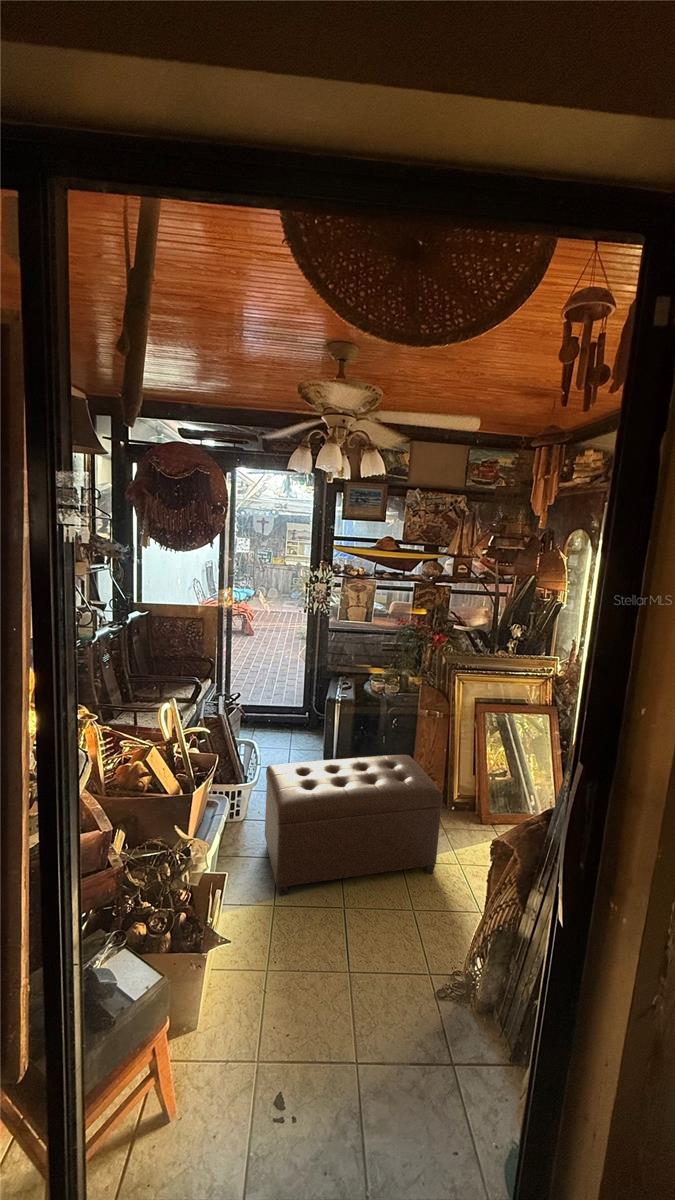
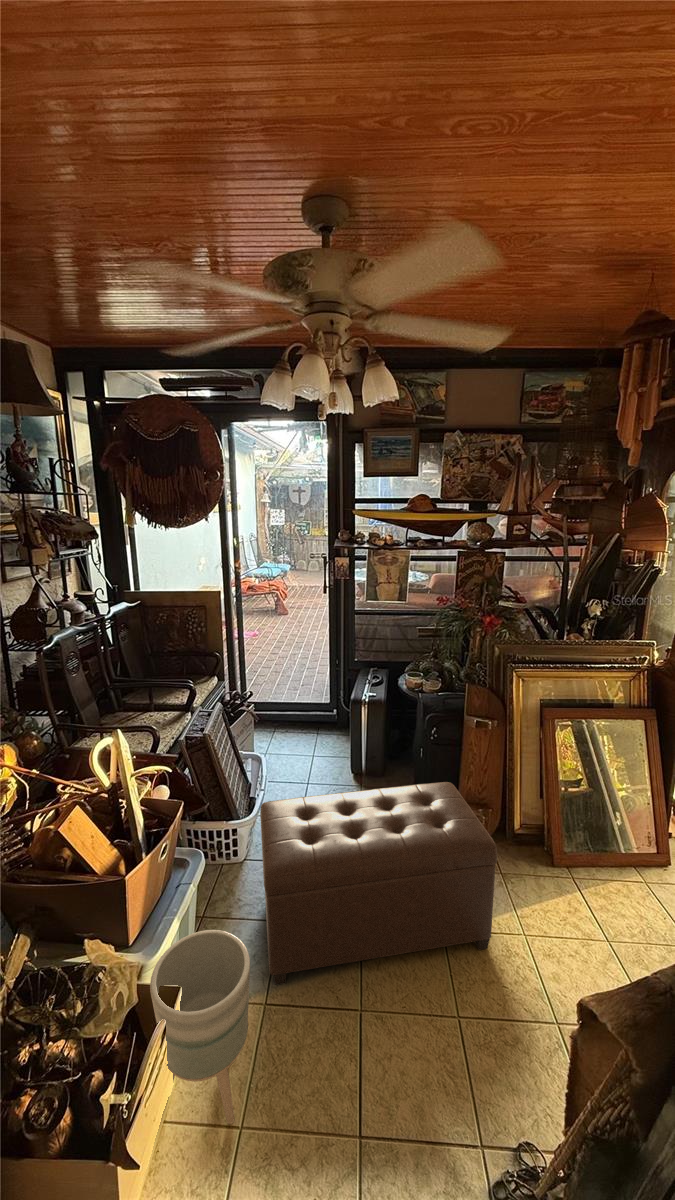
planter: none [207,840,277,971] -> present [150,930,250,1124]

